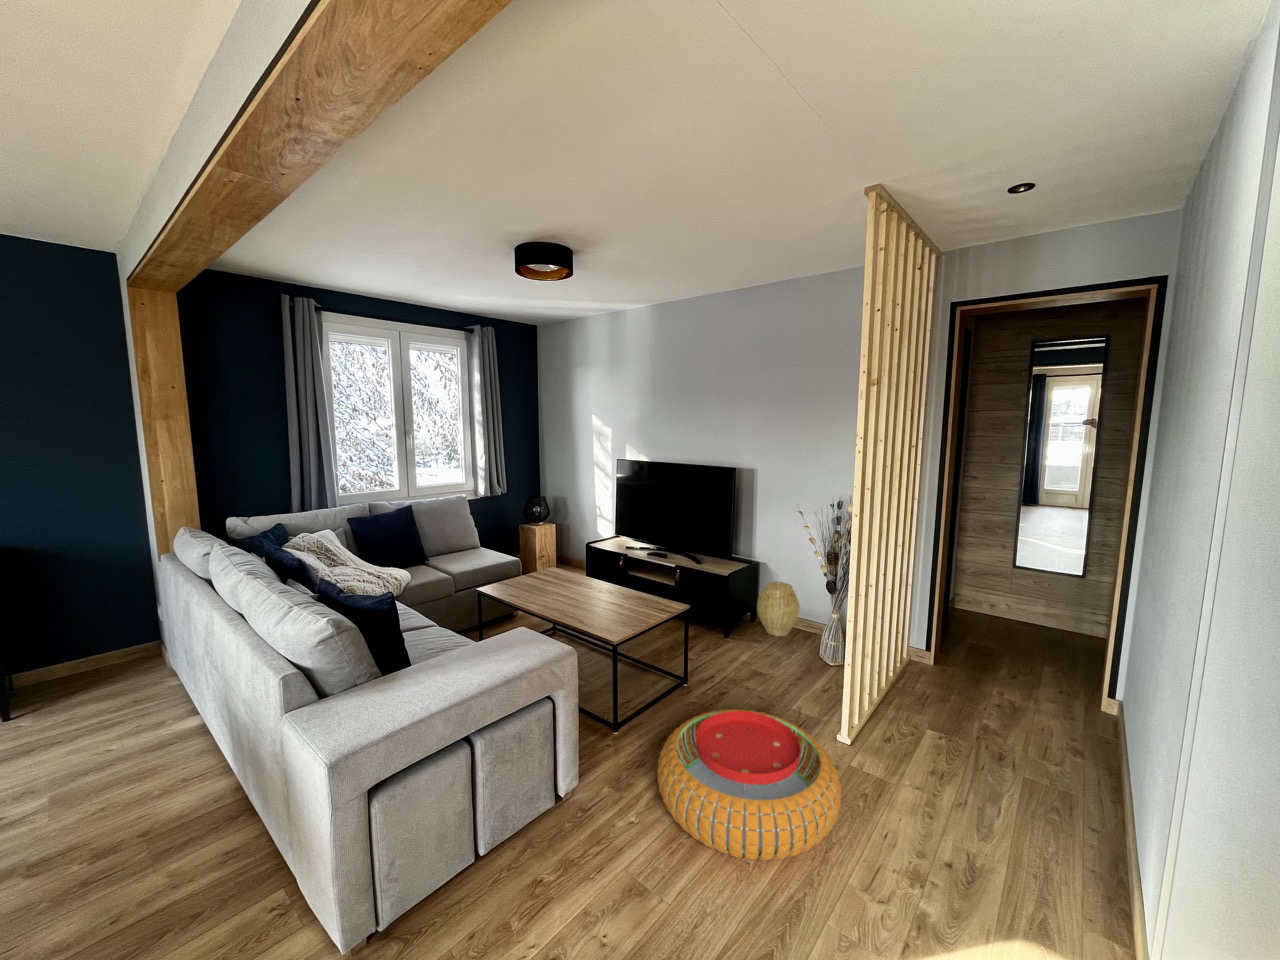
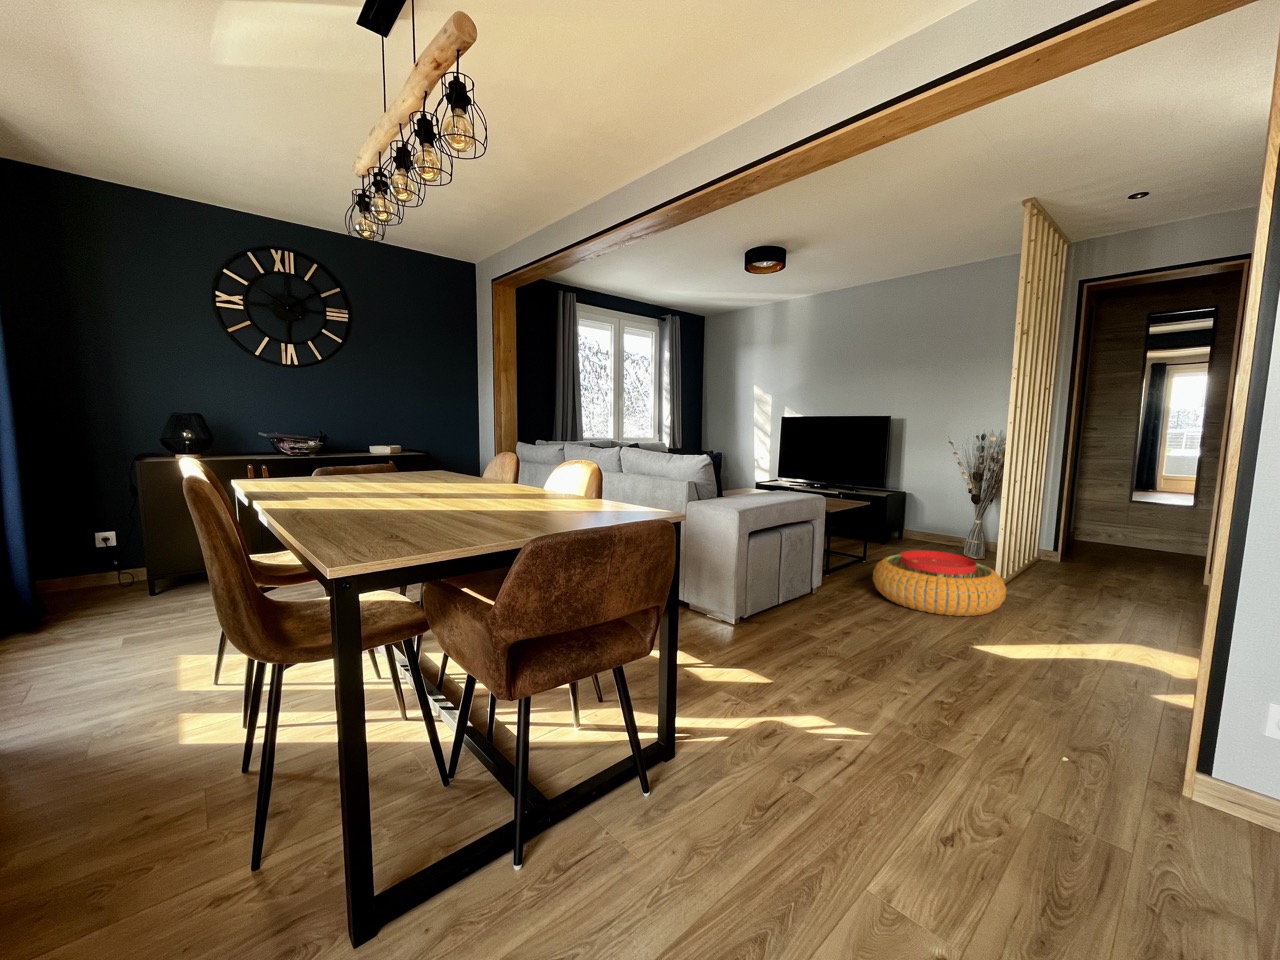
woven basket: present [757,582,800,636] -> none [908,504,944,545]

